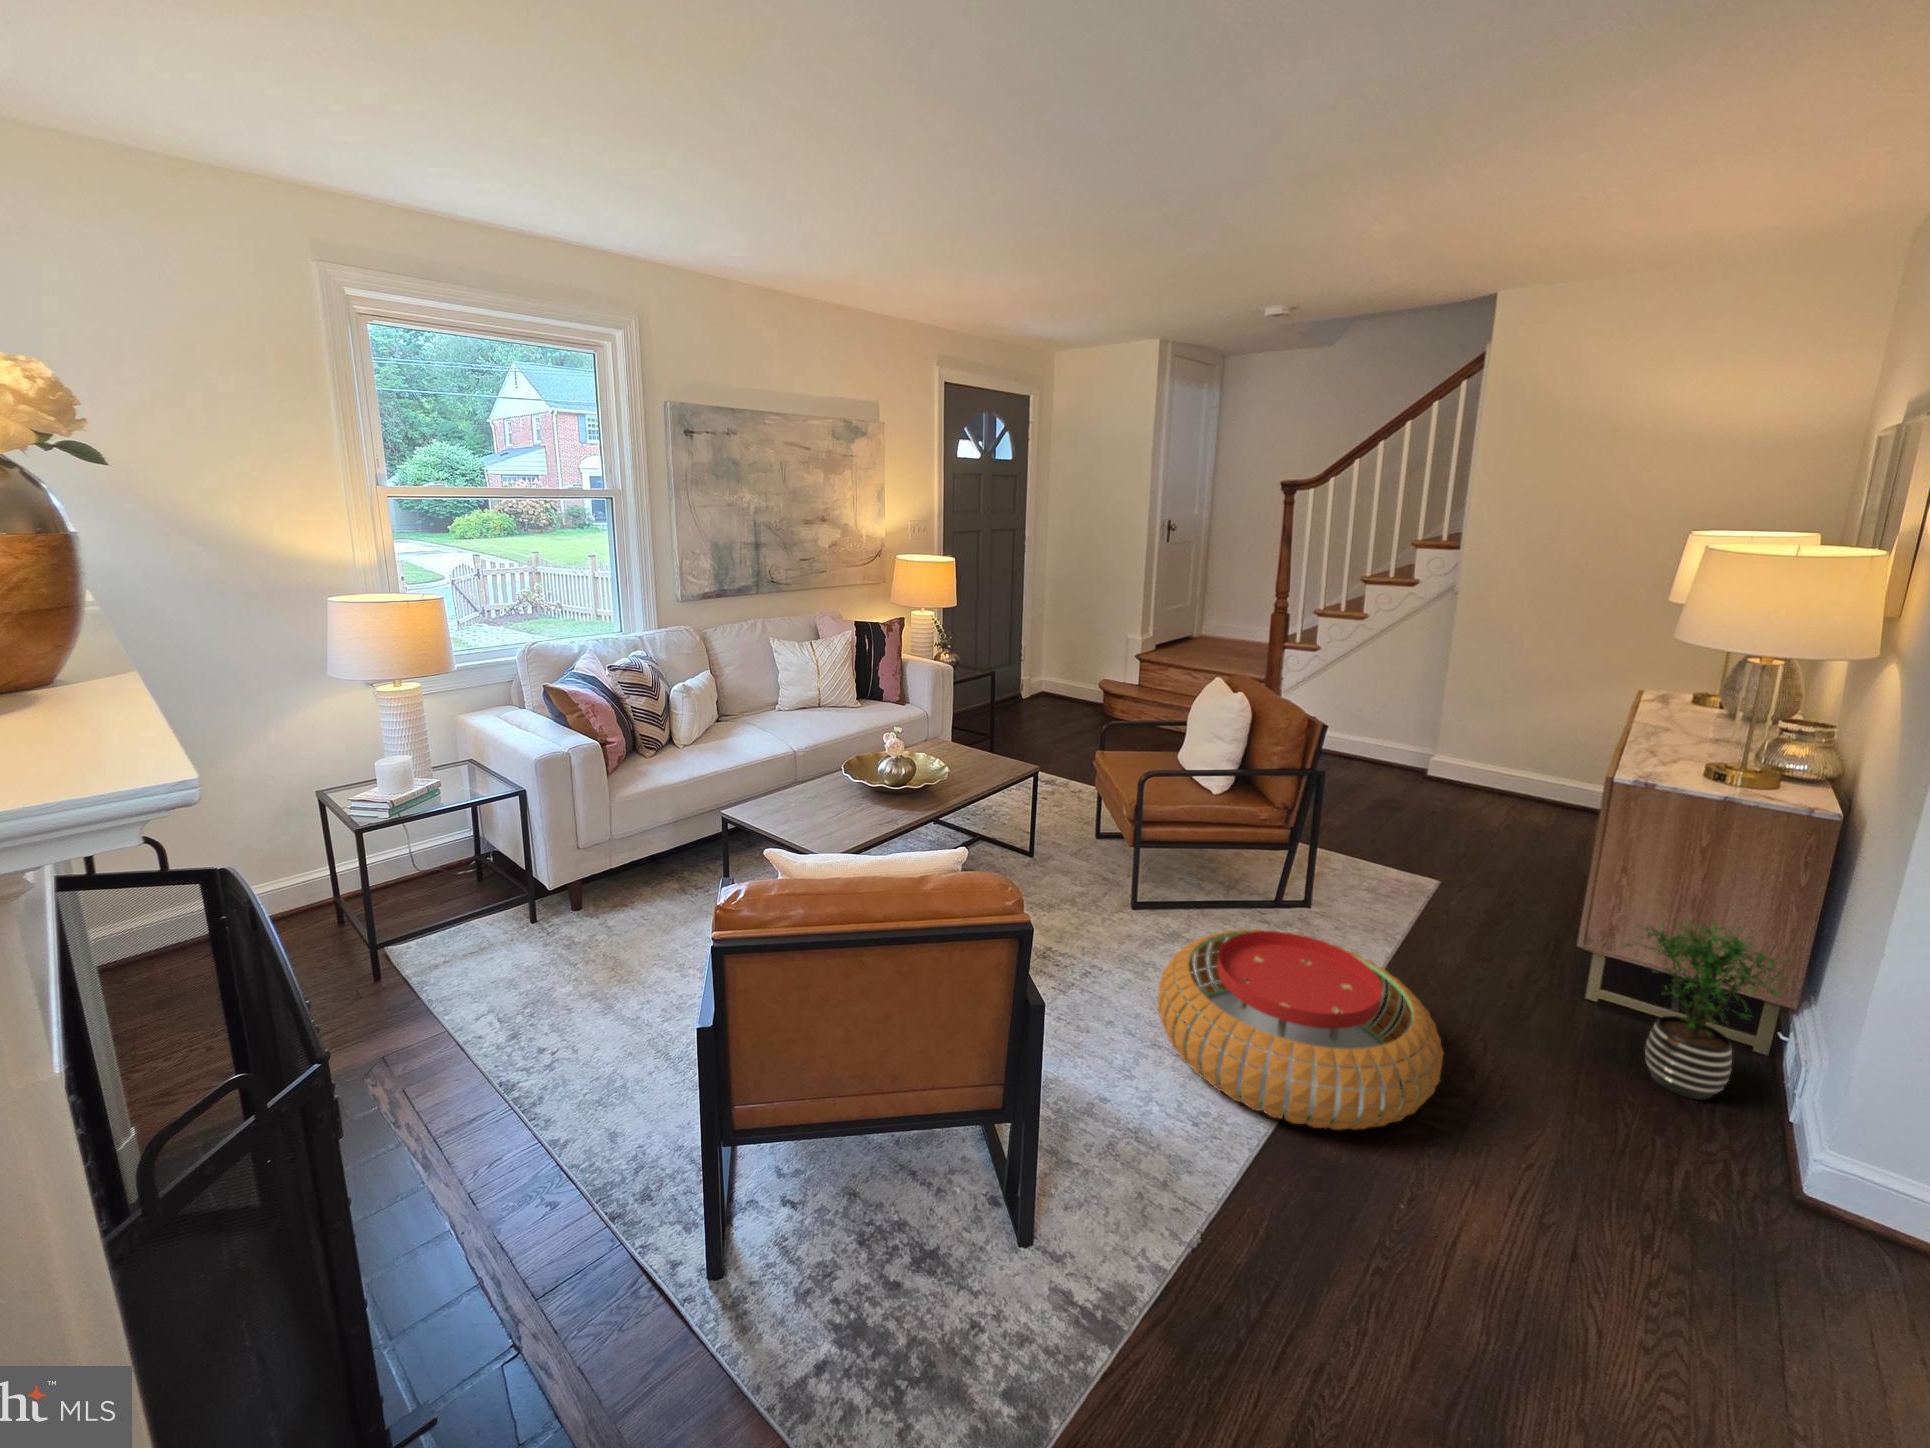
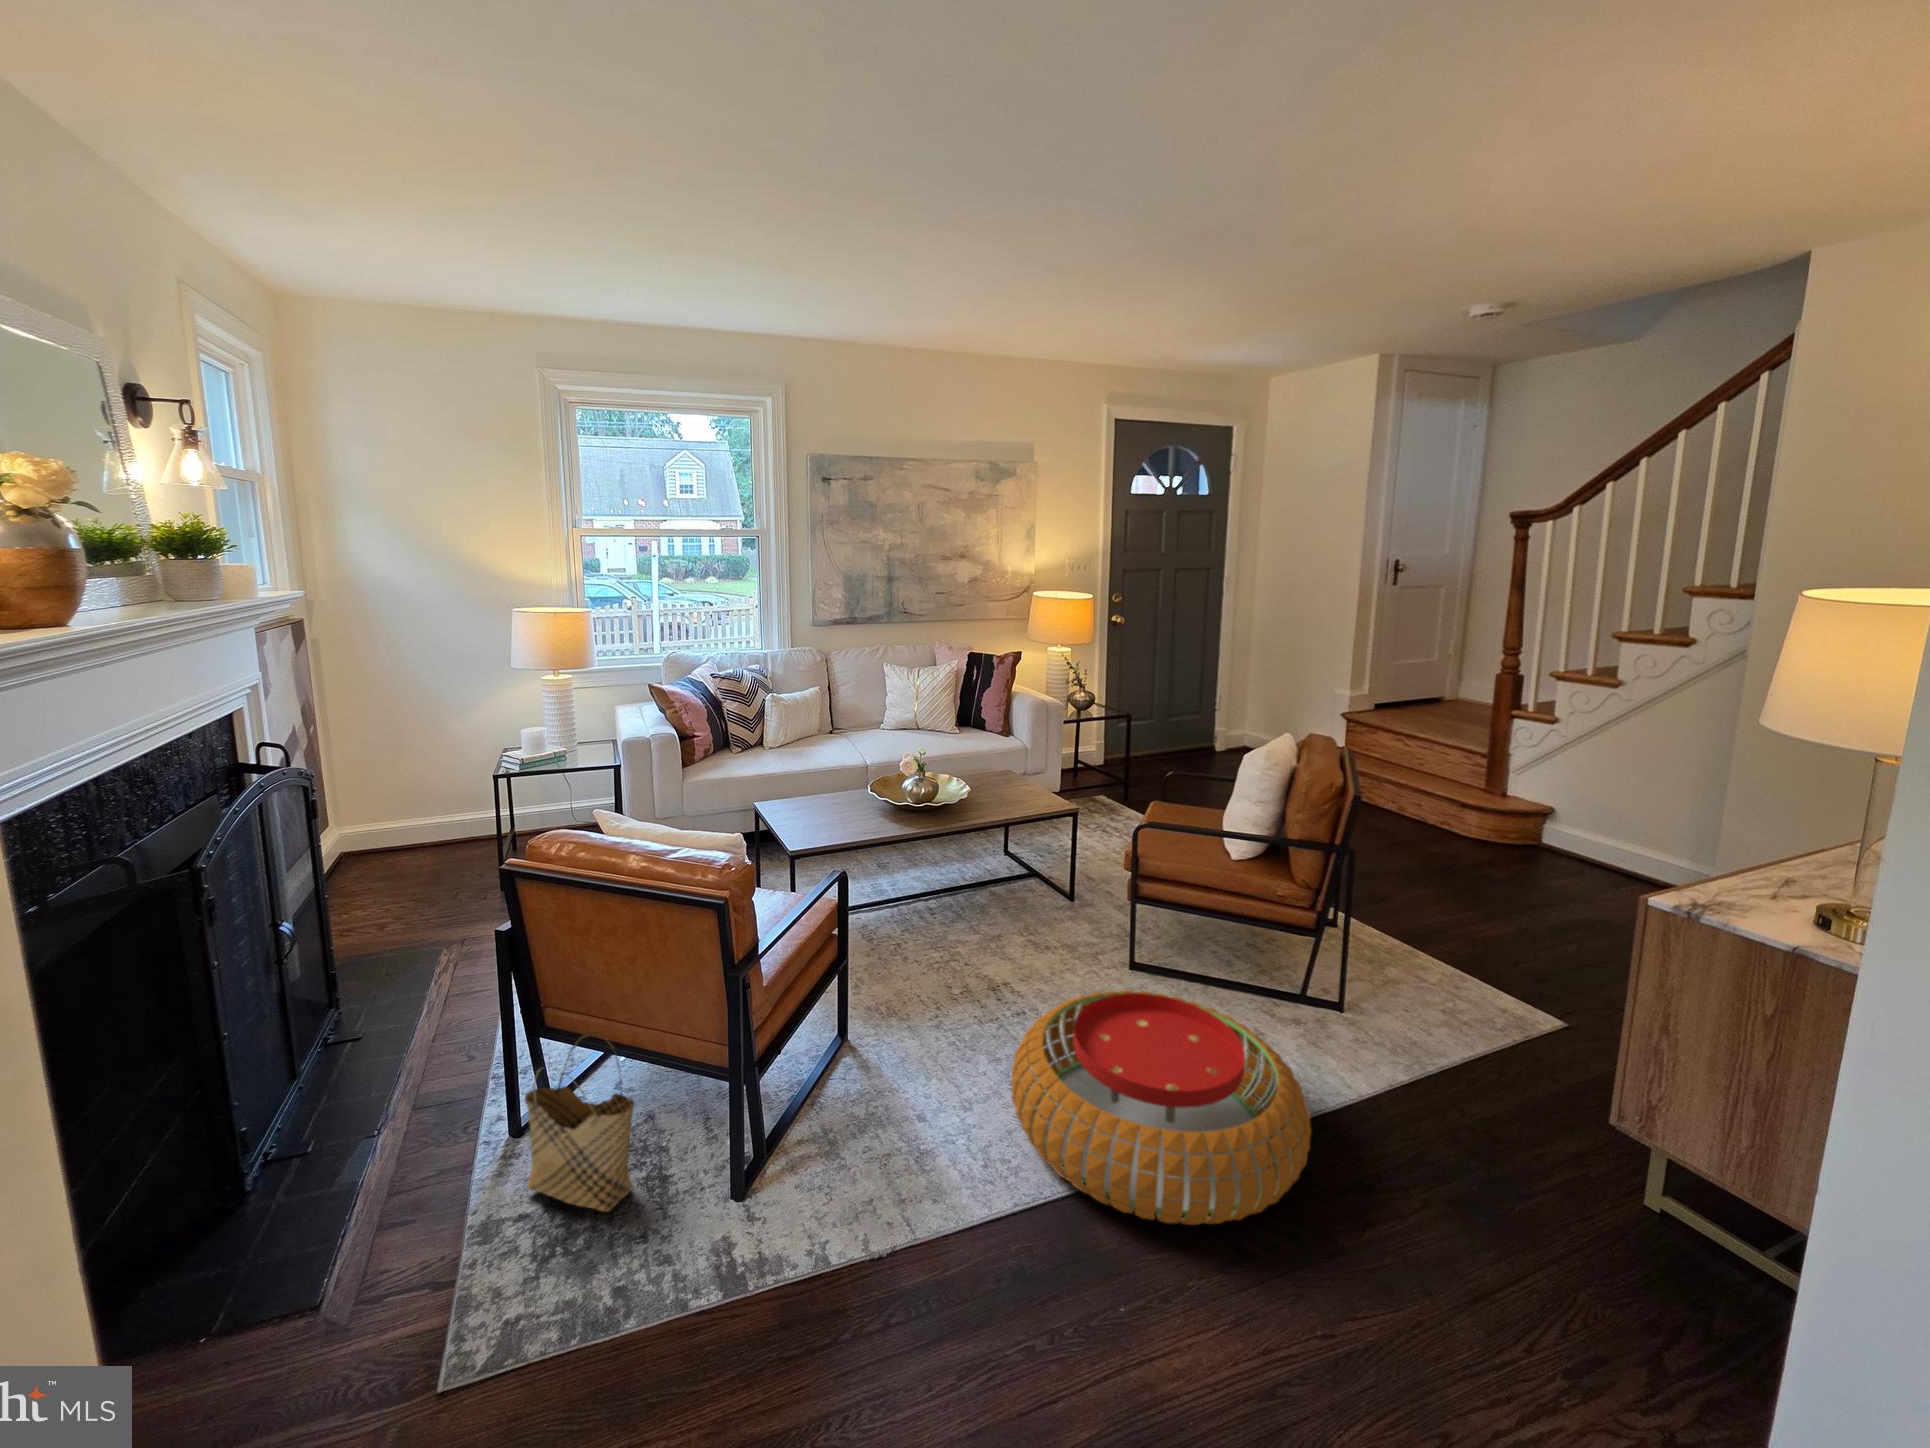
potted plant: present [1622,920,1792,1100] -> none [1584,1083,1835,1355]
woven basket: none [786,1118,923,1328] -> present [525,1033,634,1212]

